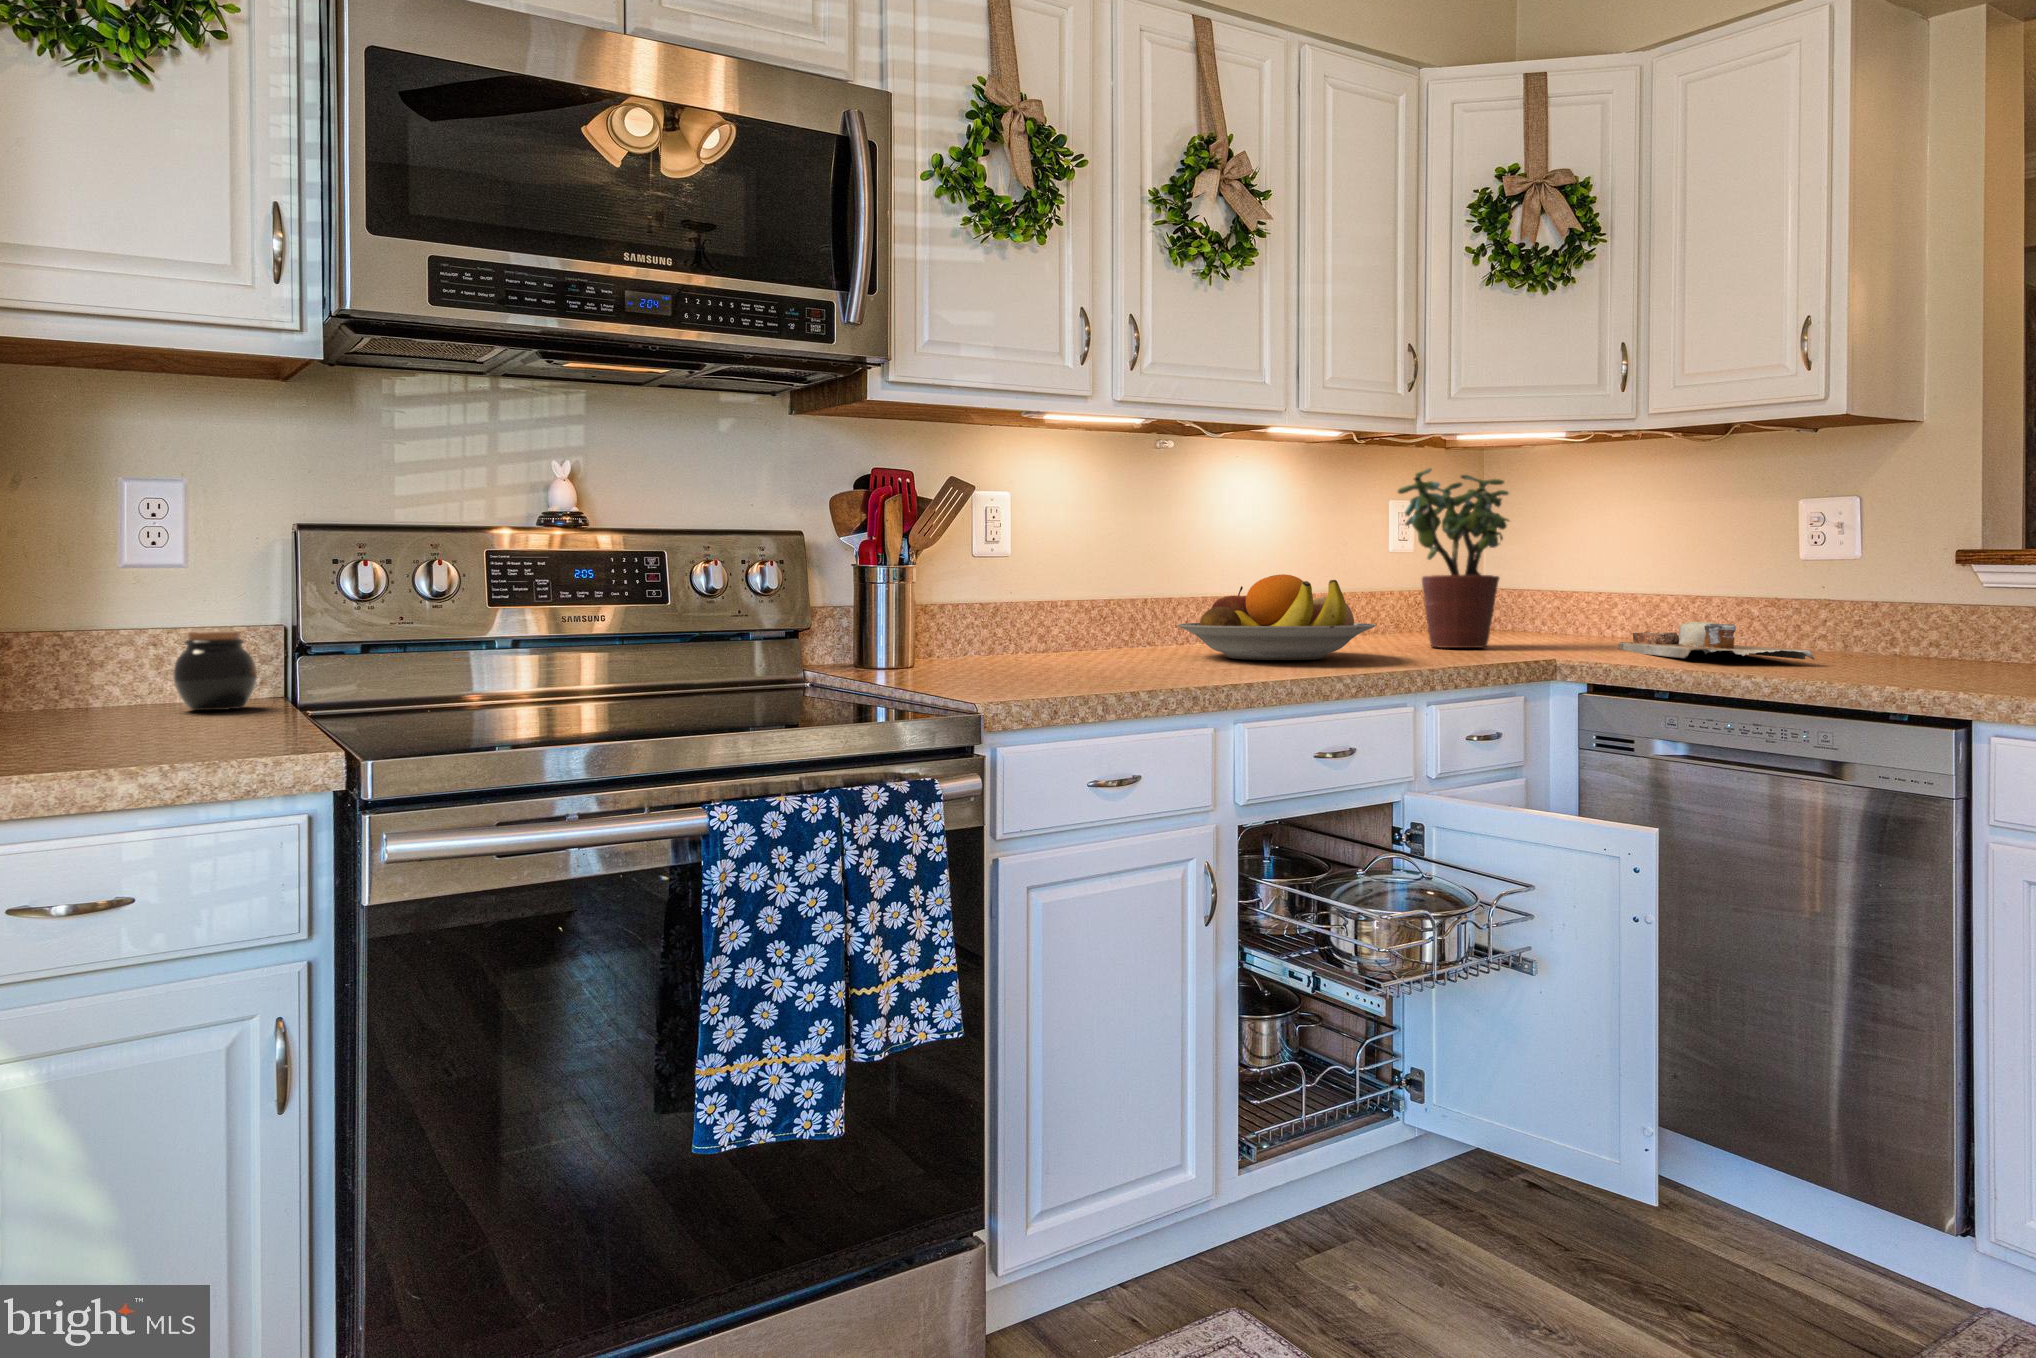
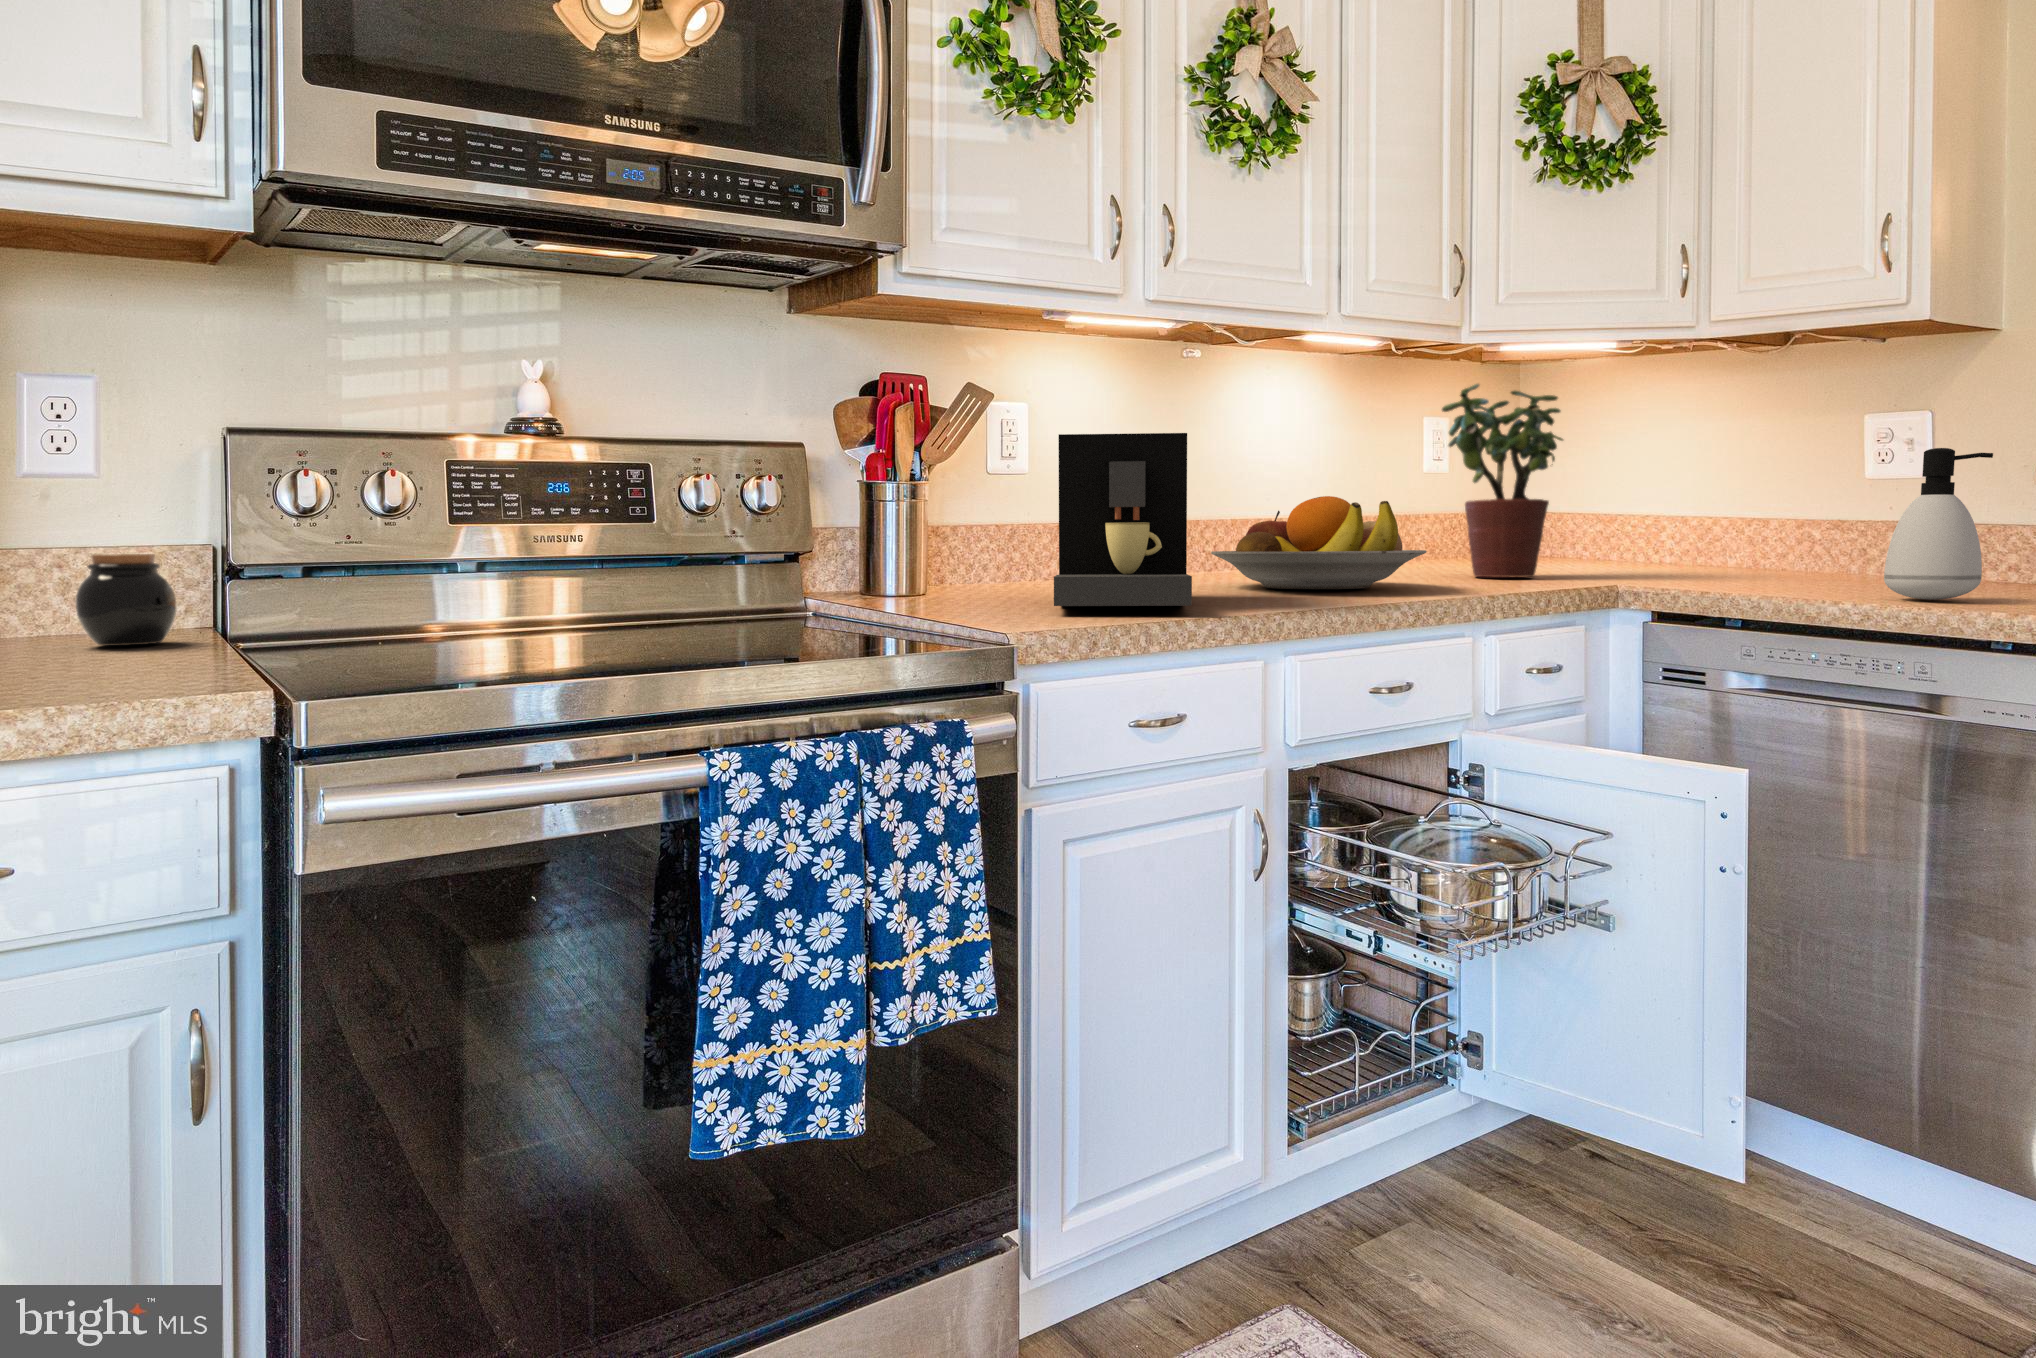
coffee maker: none [1022,522,1145,678] -> present [1054,433,1192,606]
soap dispenser: none [1792,535,1885,673] -> present [1884,448,1993,600]
cutting board: present [1618,622,1815,660] -> none [1671,547,1900,586]

